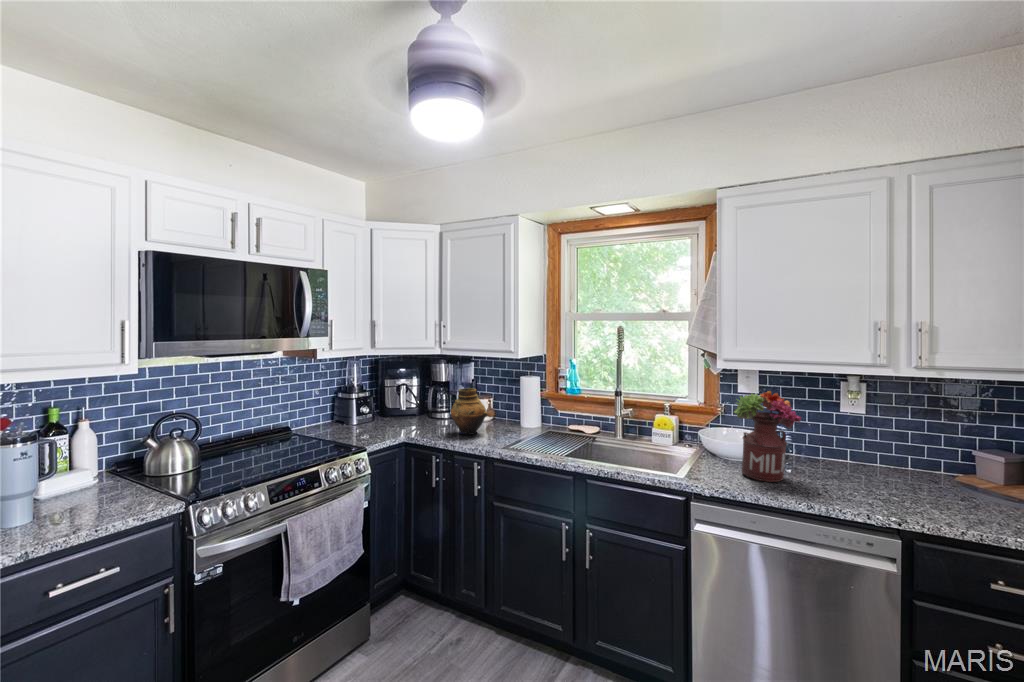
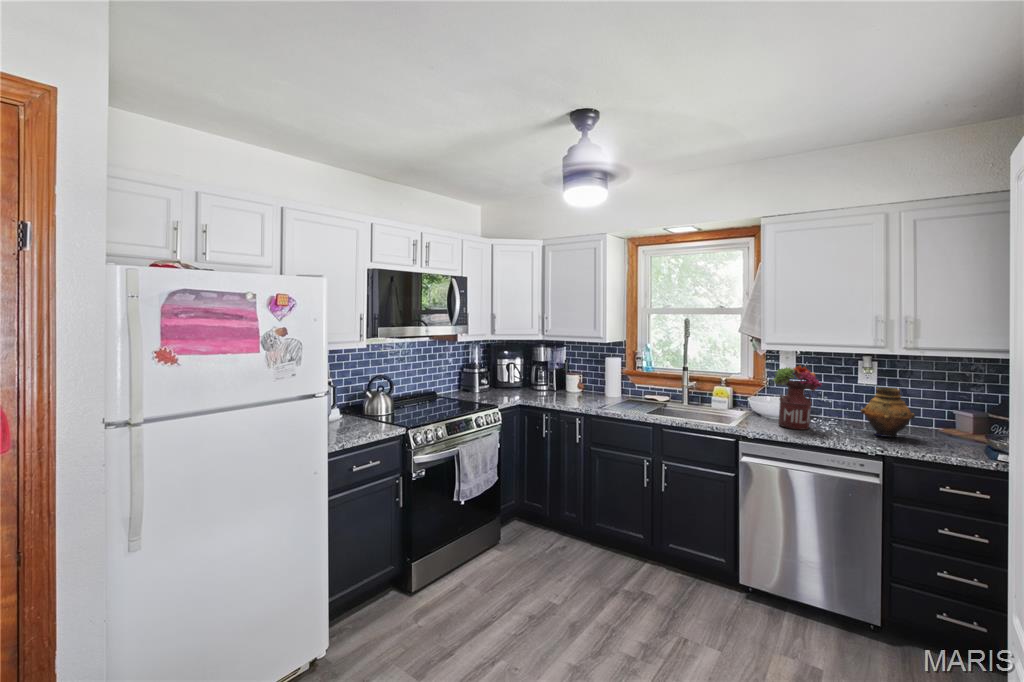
vase: present [451,388,488,435] -> present [861,388,915,438]

